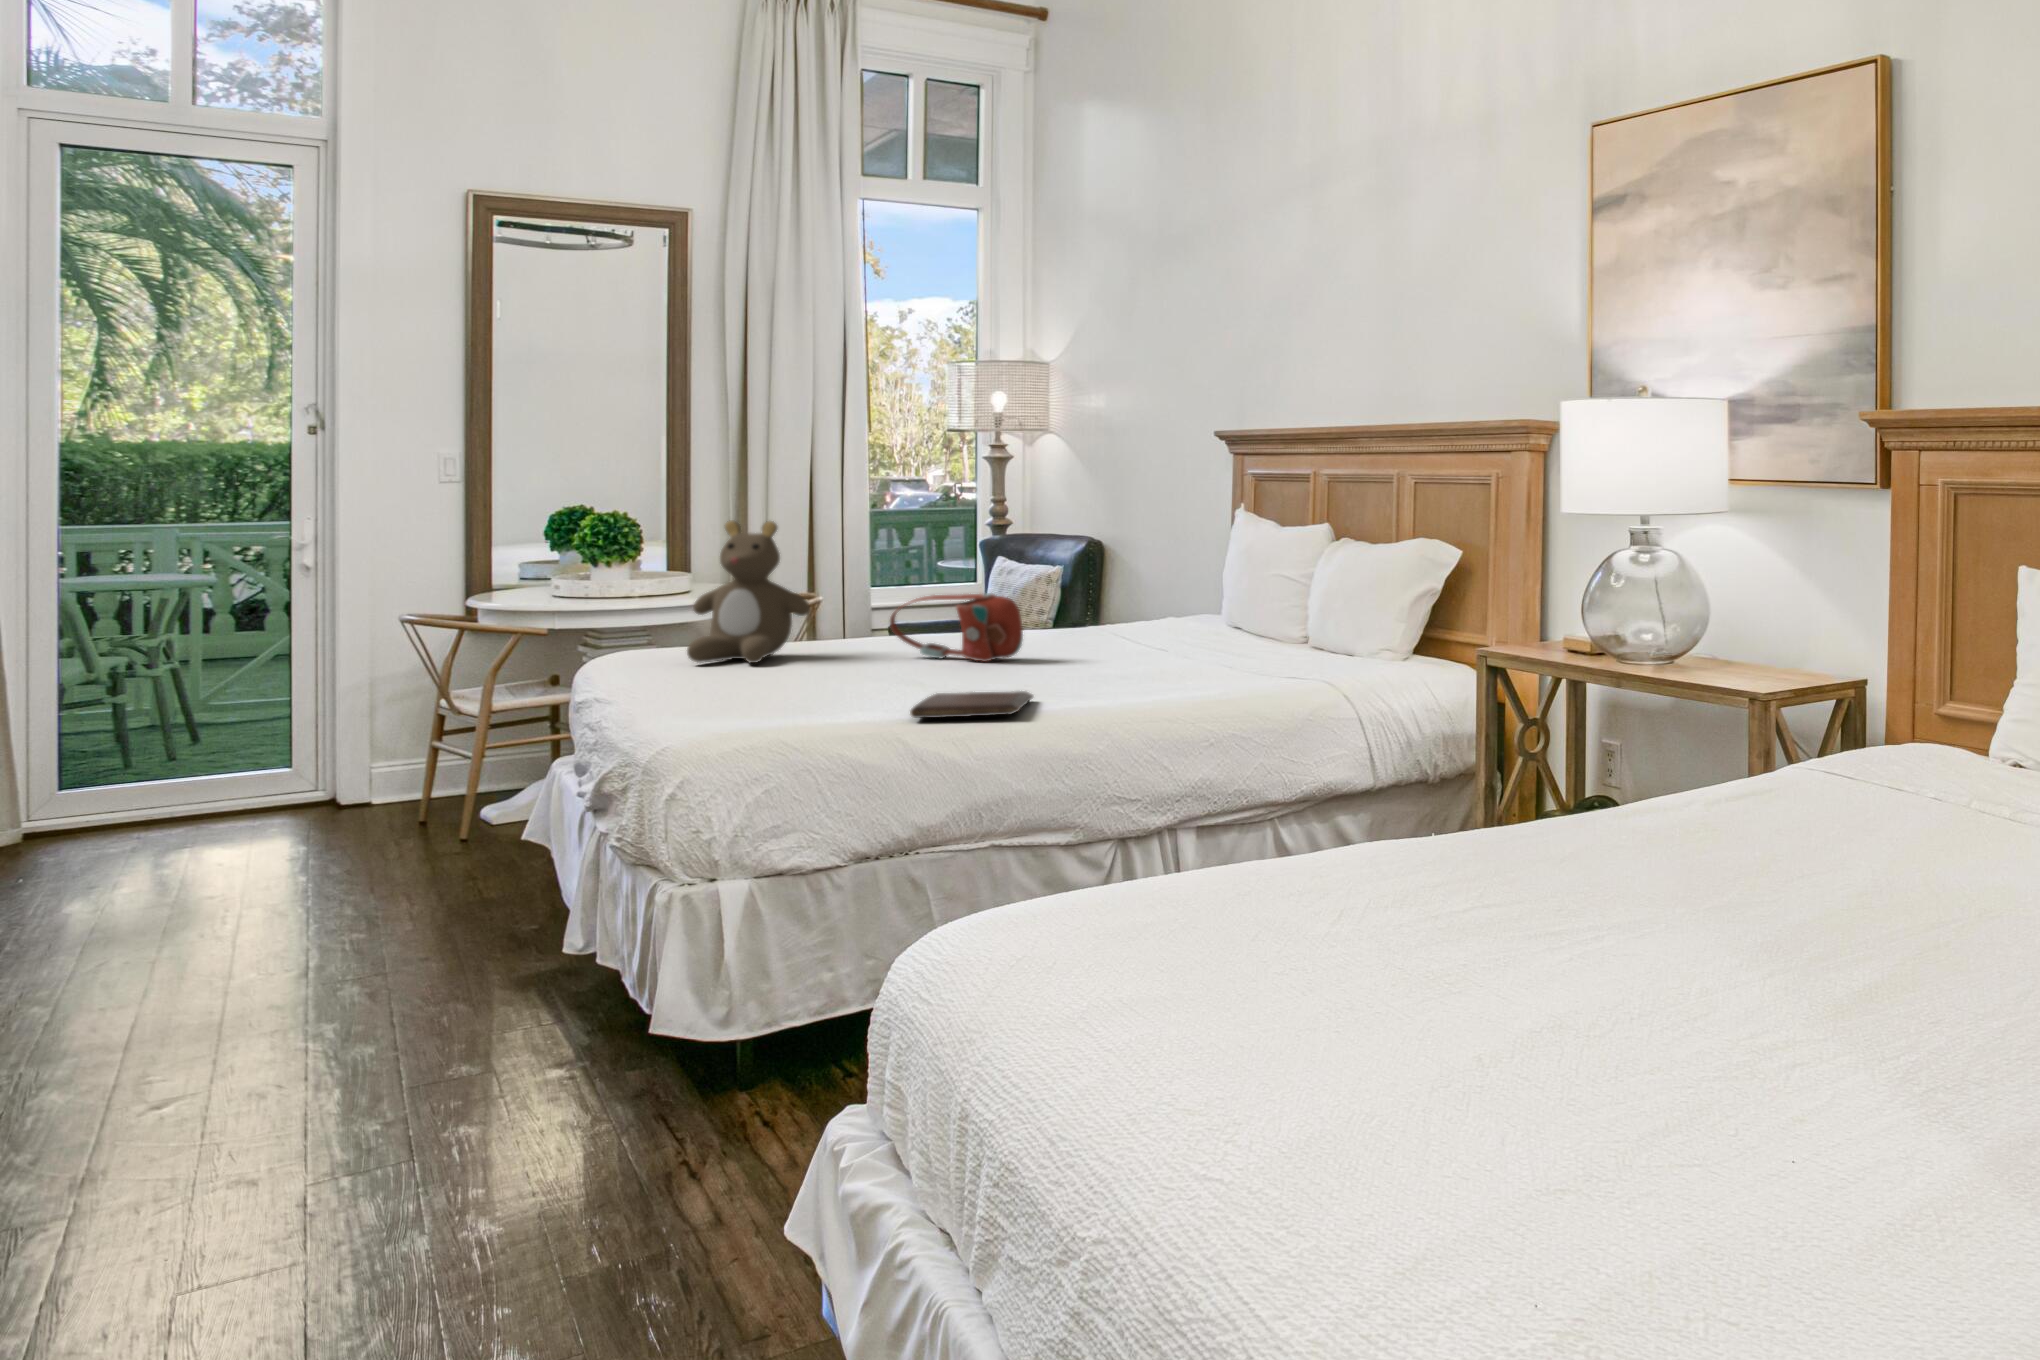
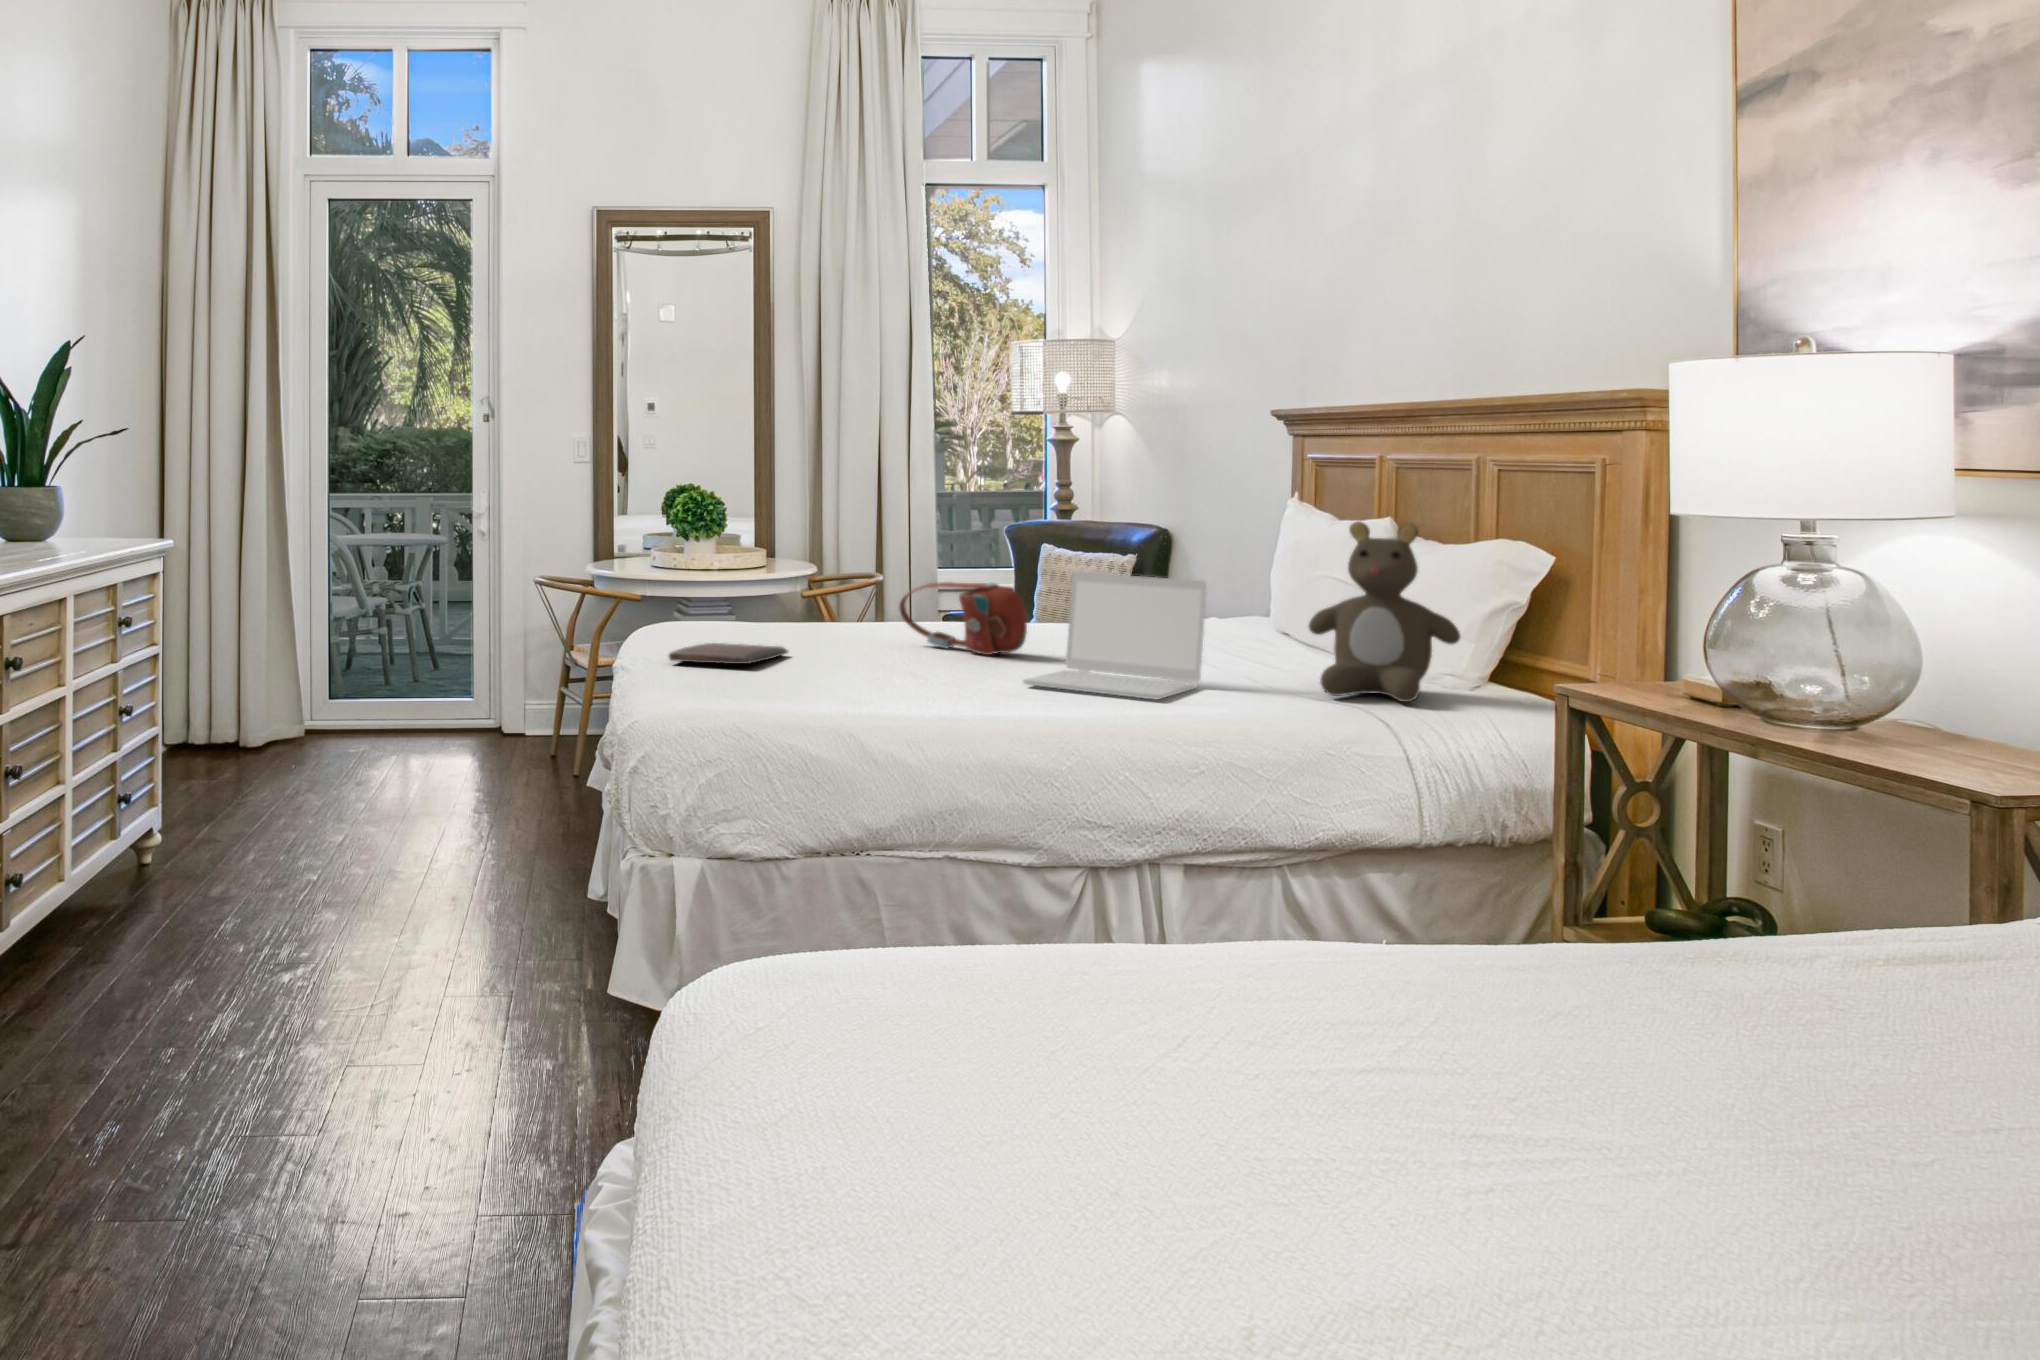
teddy bear: present [687,520,810,663] -> present [1309,522,1460,702]
laptop: none [1039,579,1198,687] -> present [1022,572,1207,699]
book: present [910,691,1033,718] -> present [669,643,788,664]

